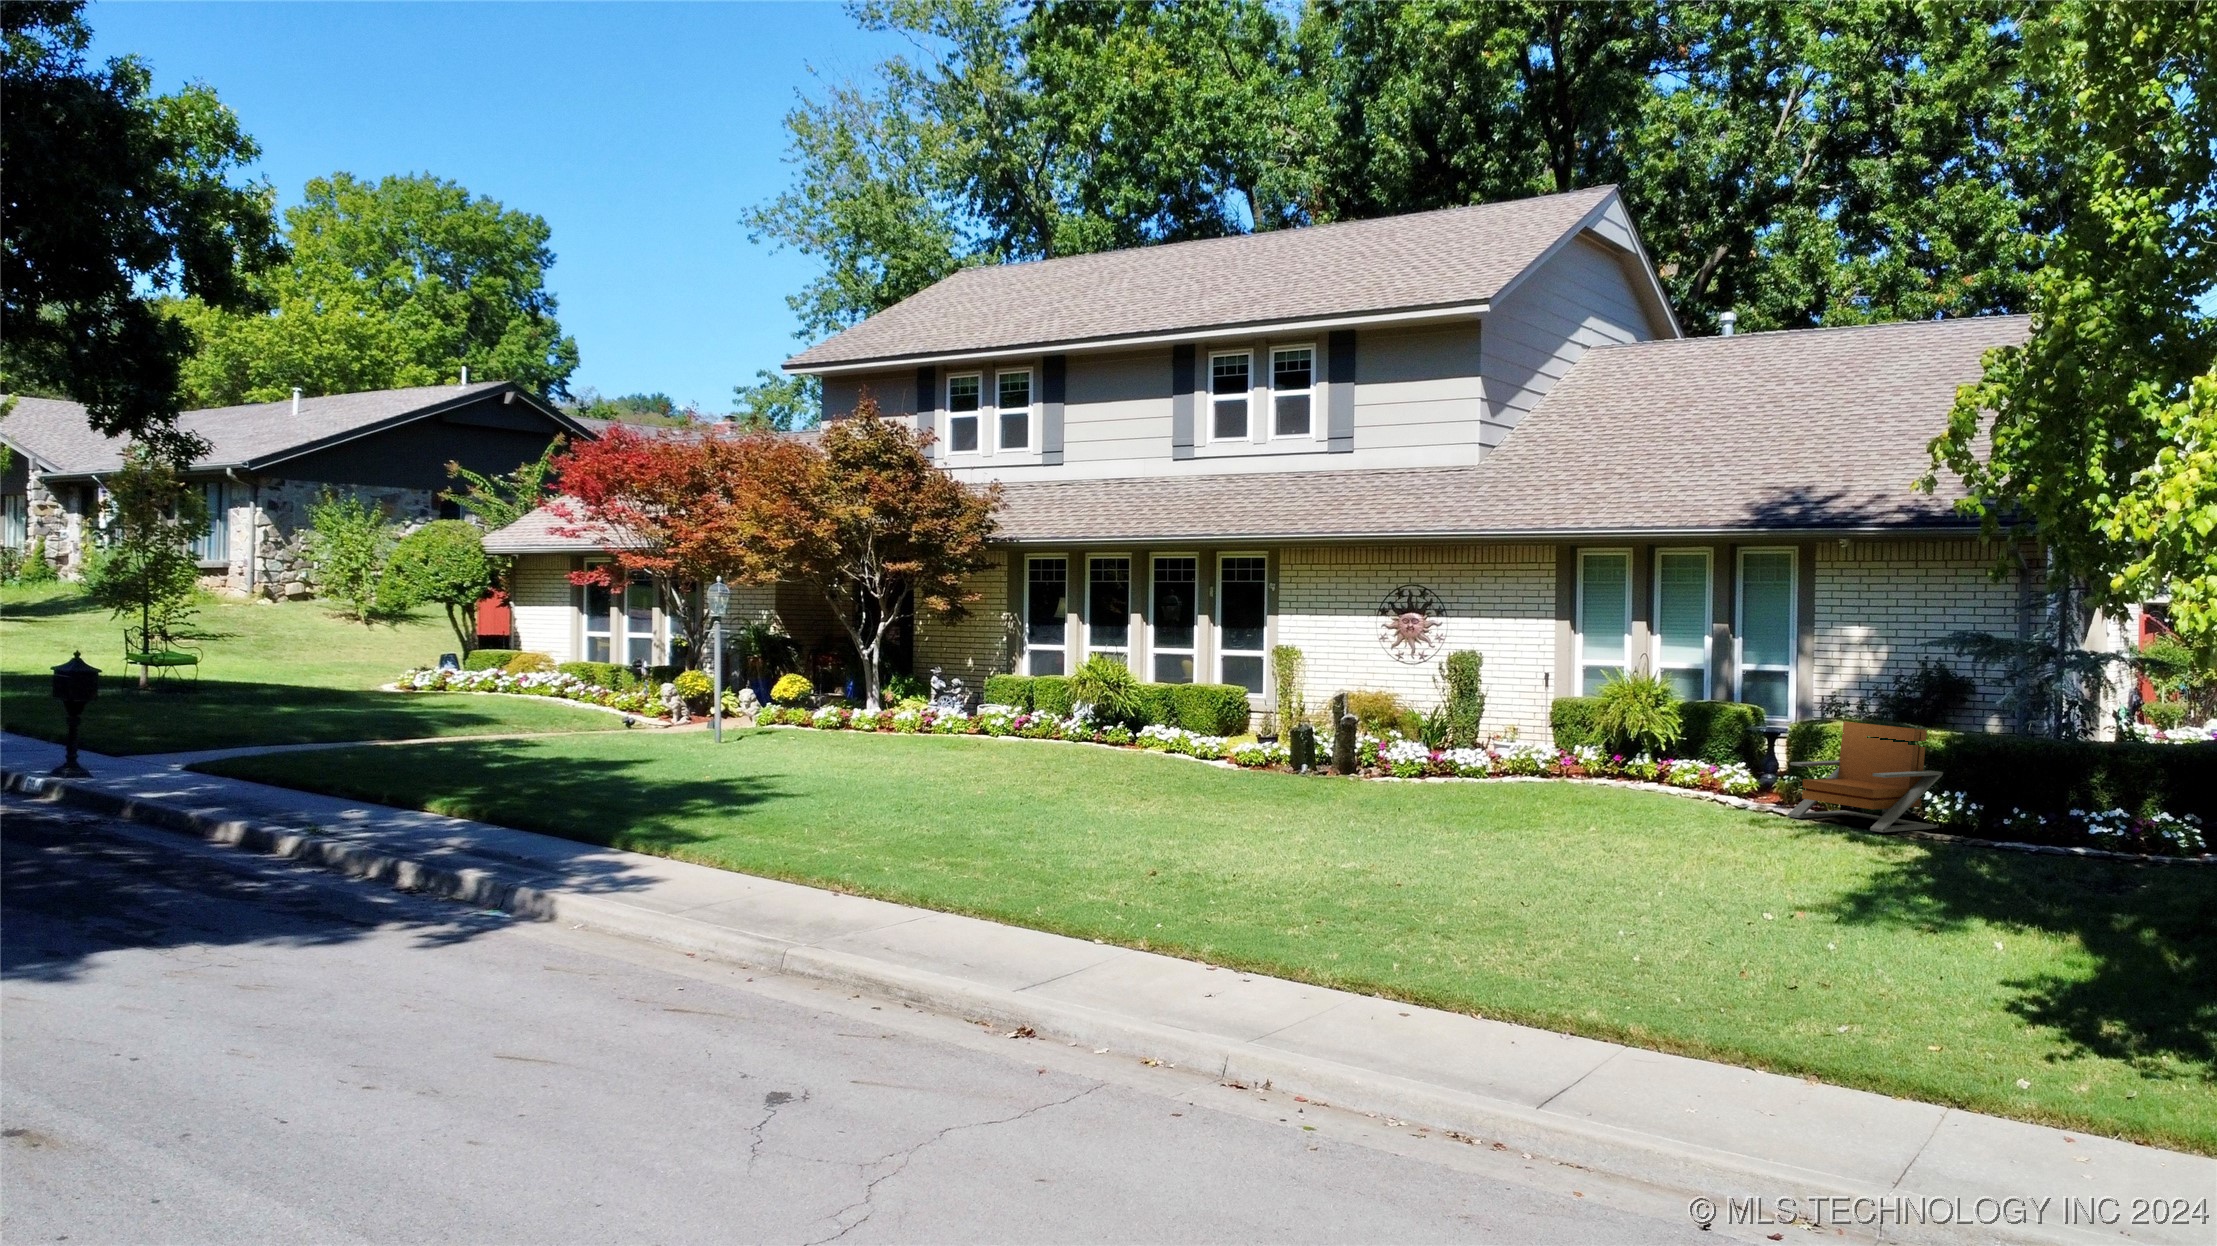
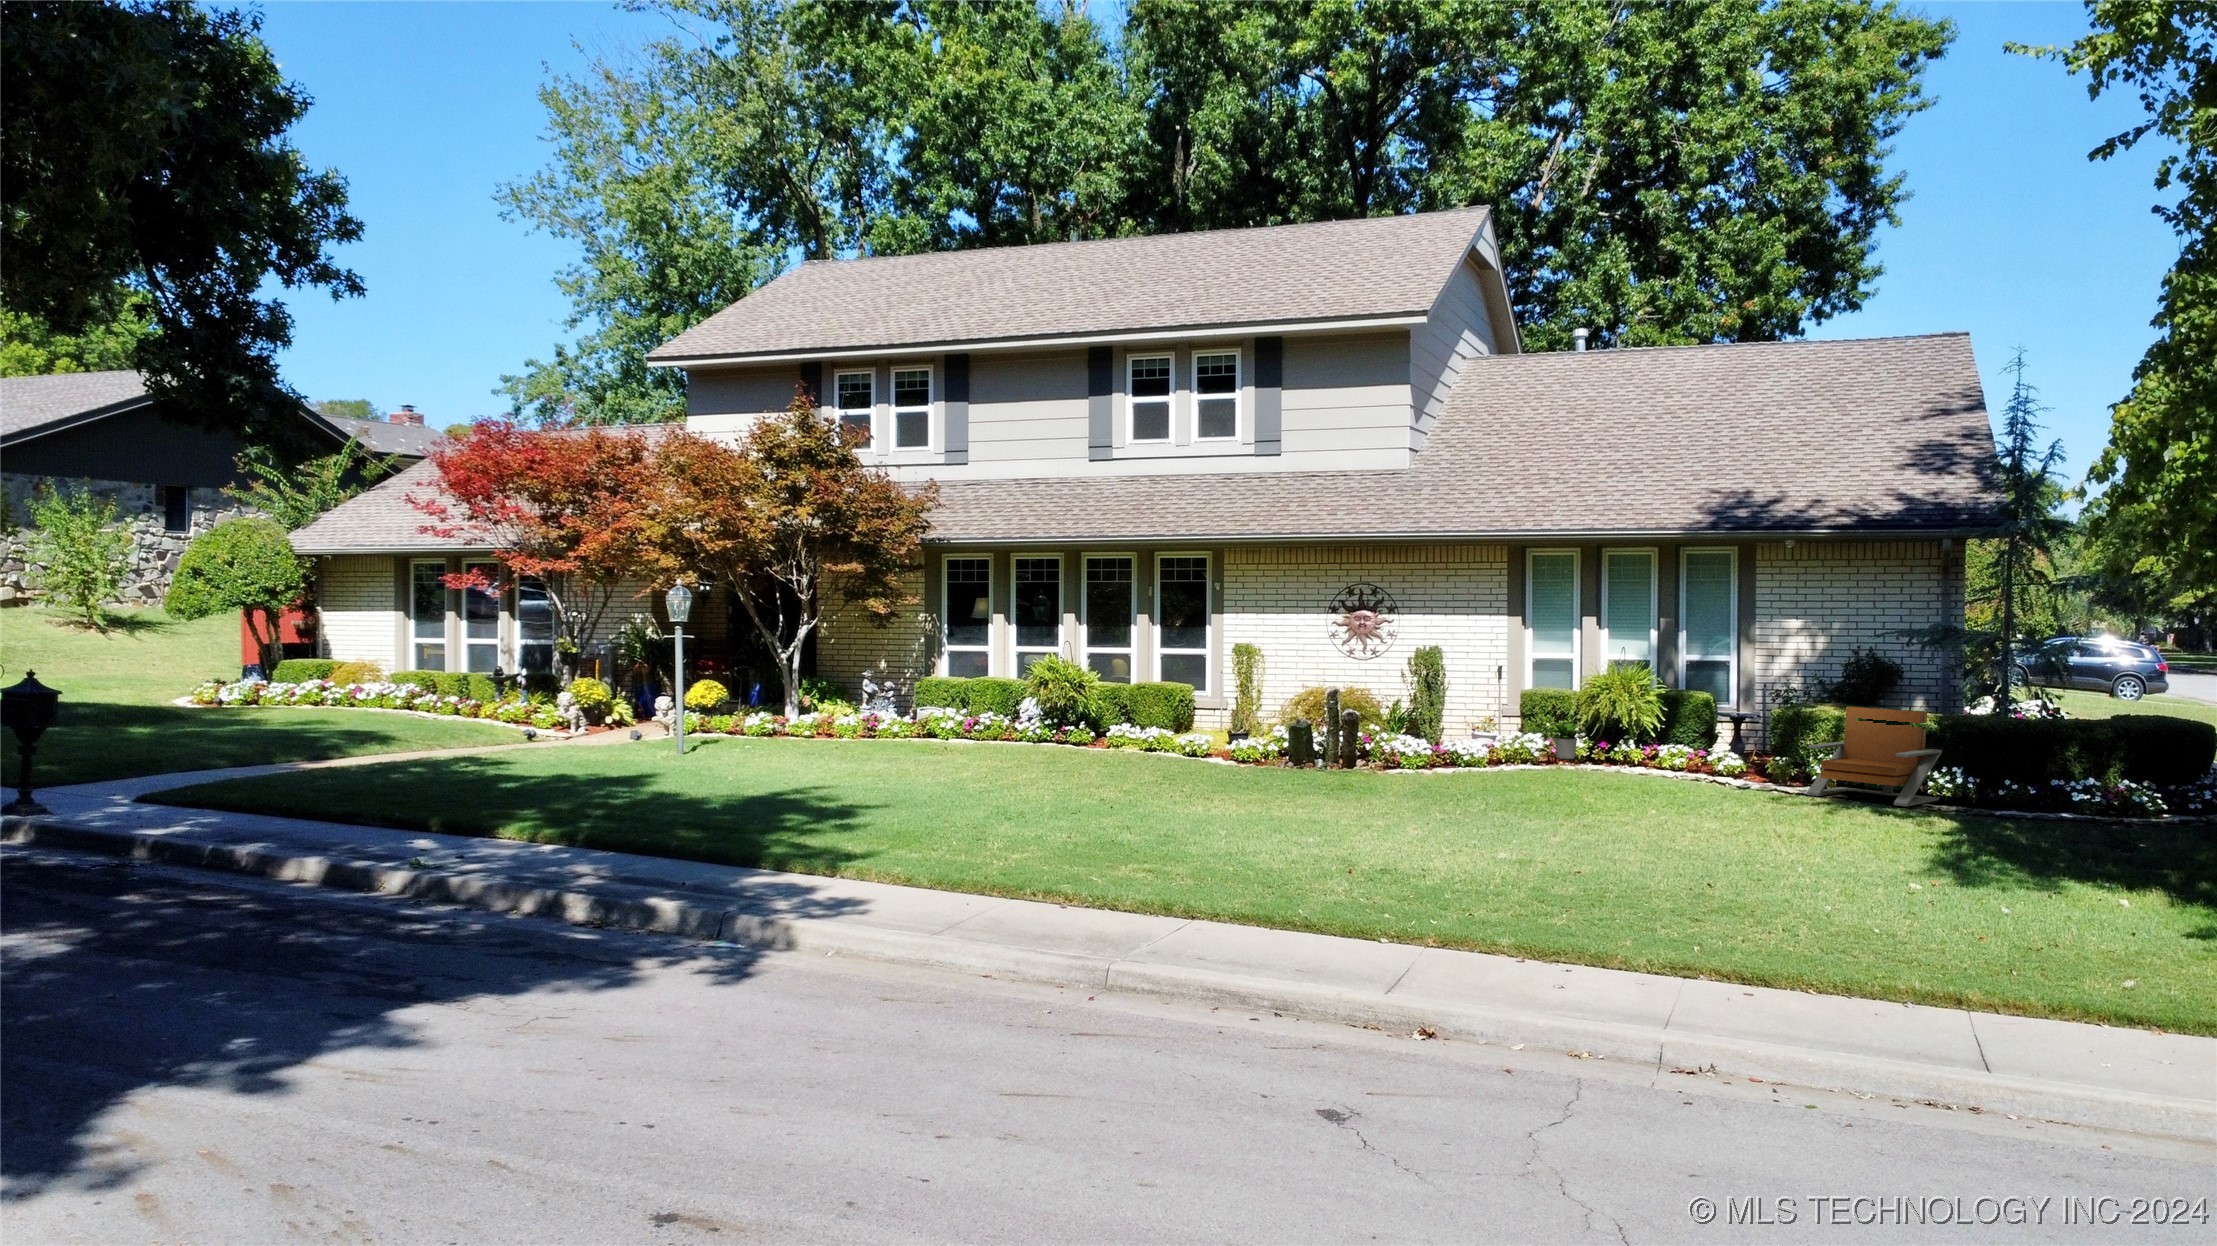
potted plant: none [1559,733,1605,772] -> present [1547,722,1586,759]

